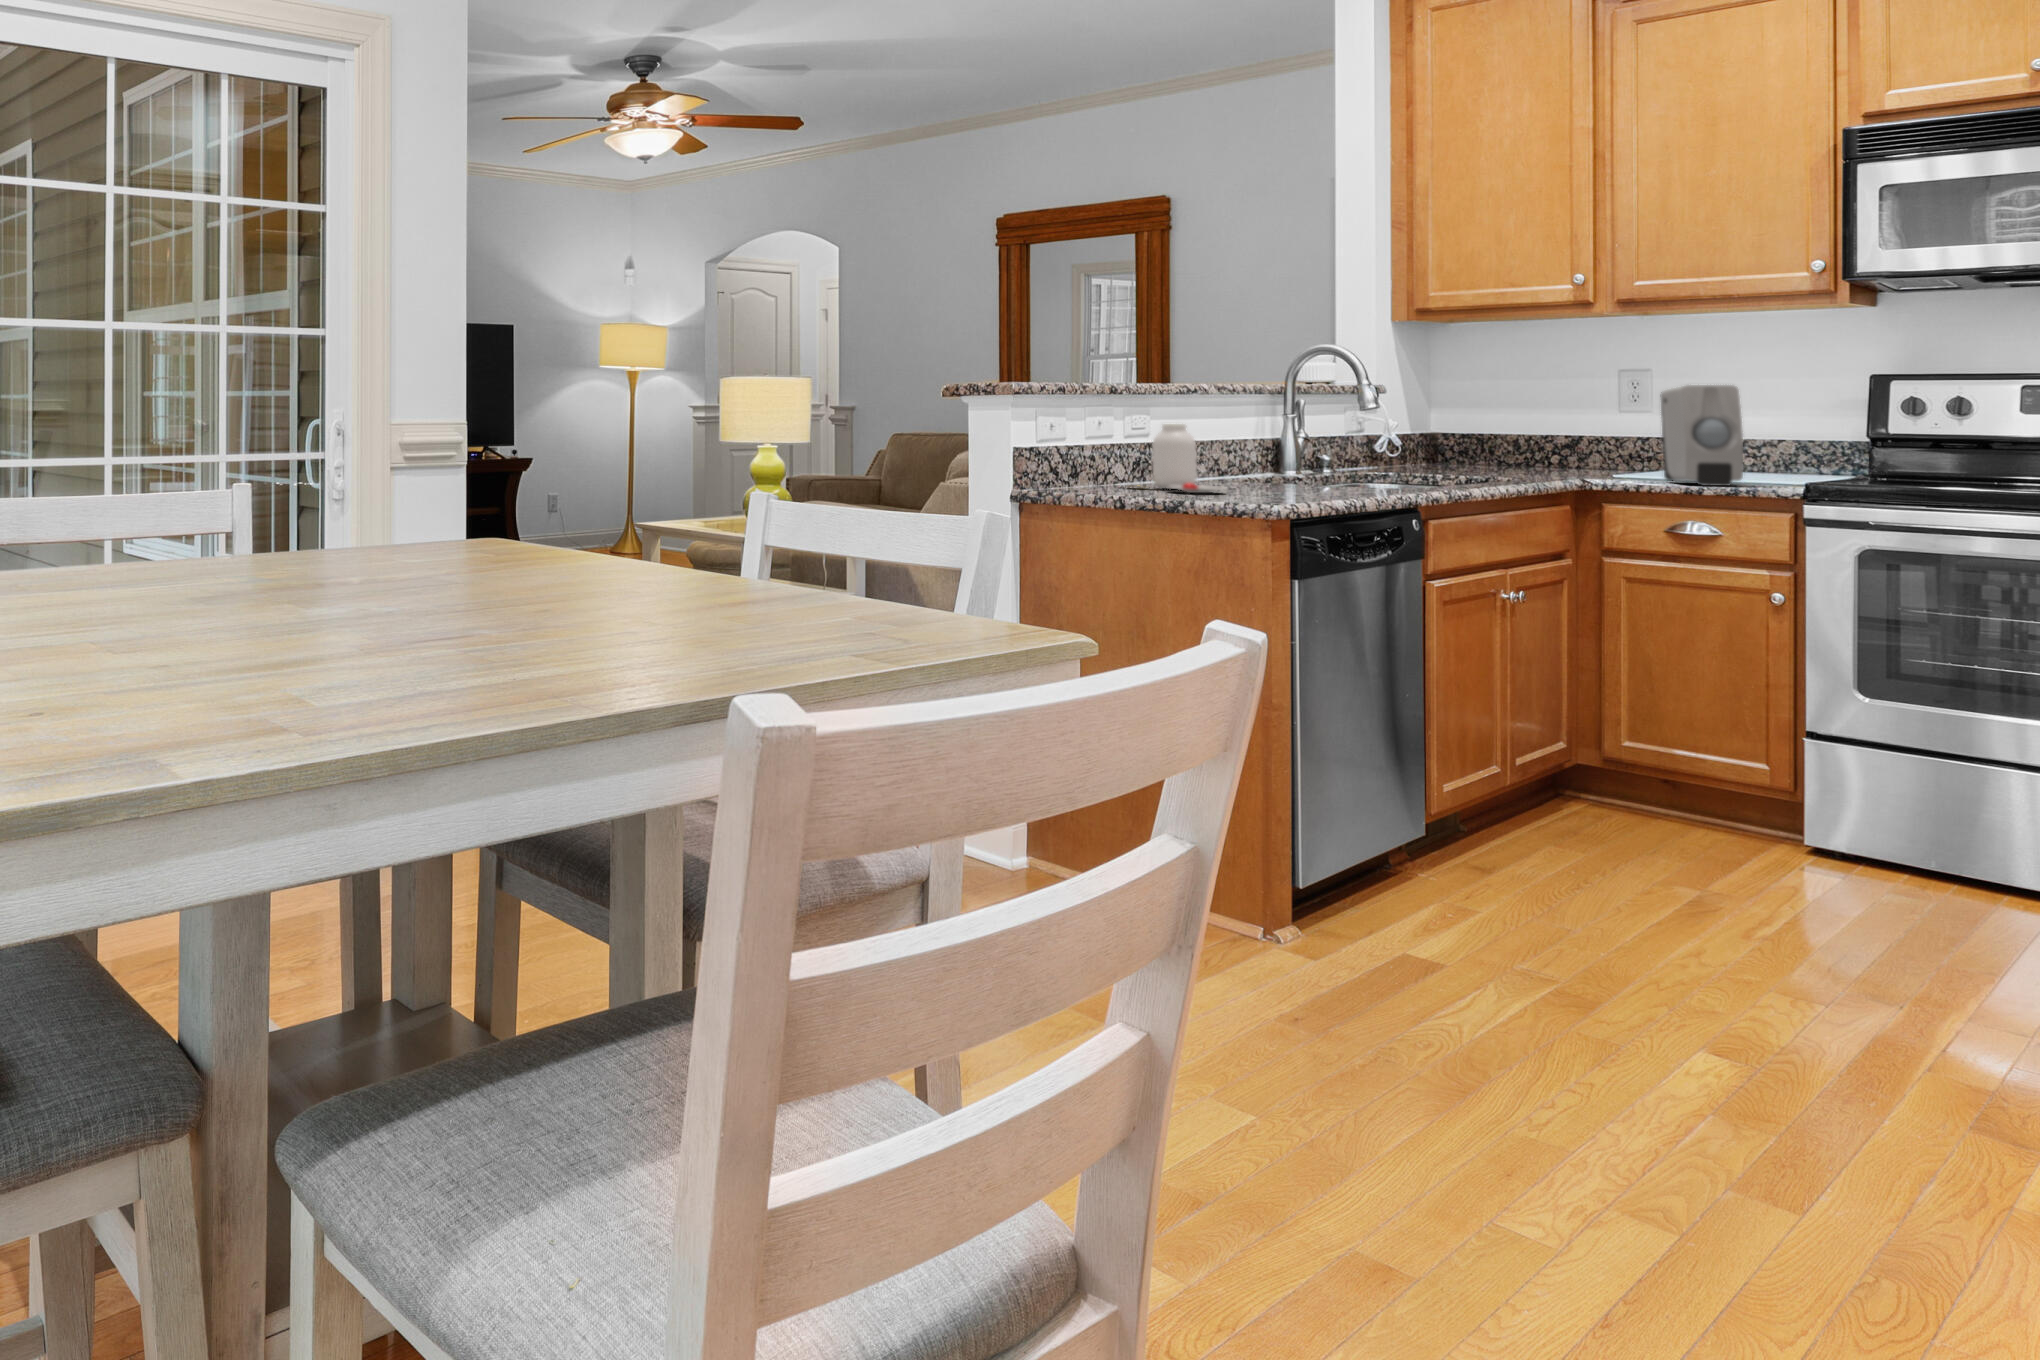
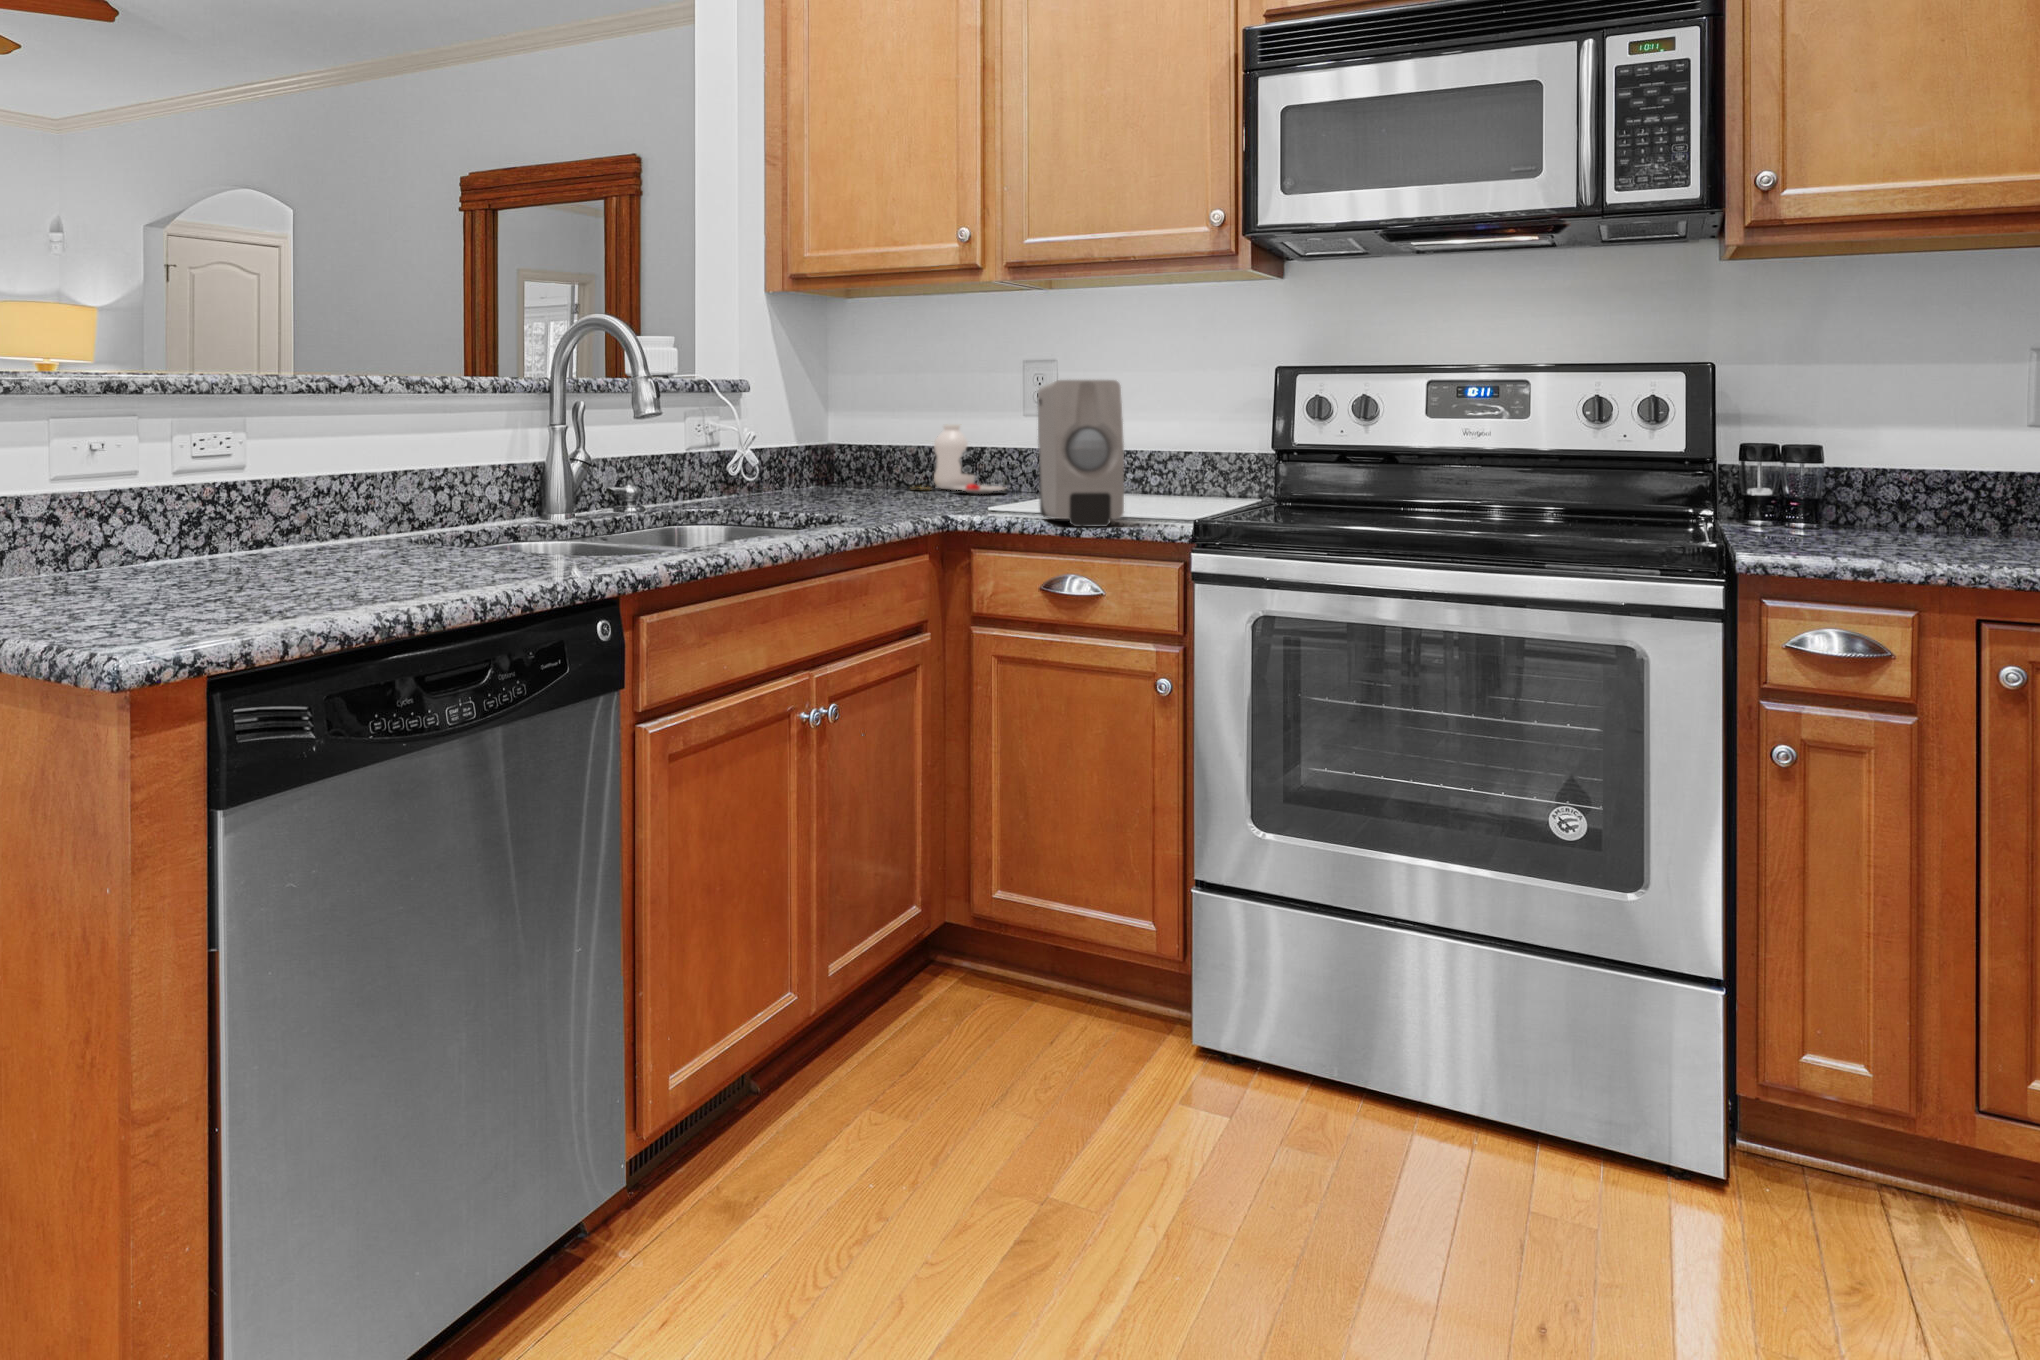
jar: present [1152,424,1224,493] -> present [920,424,1005,494]

